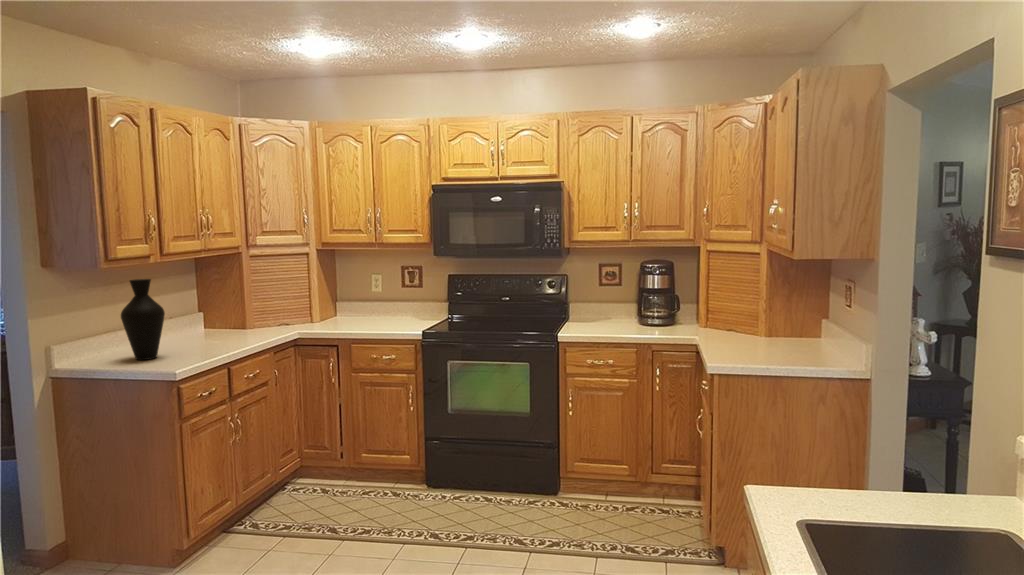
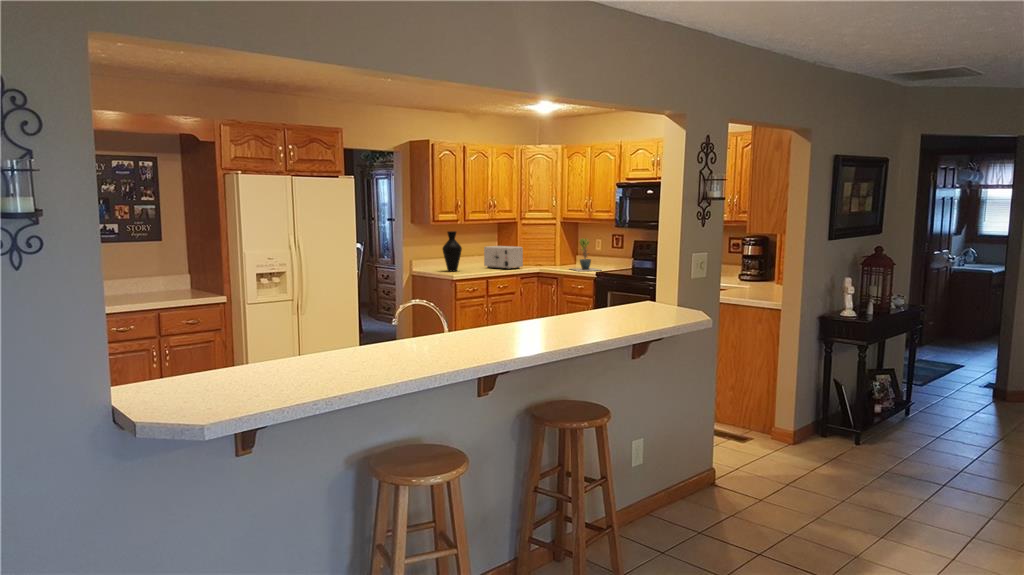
potted plant: none [346,274,409,330] -> present [572,239,600,271]
toaster: none [189,296,268,339] -> present [484,246,523,269]

